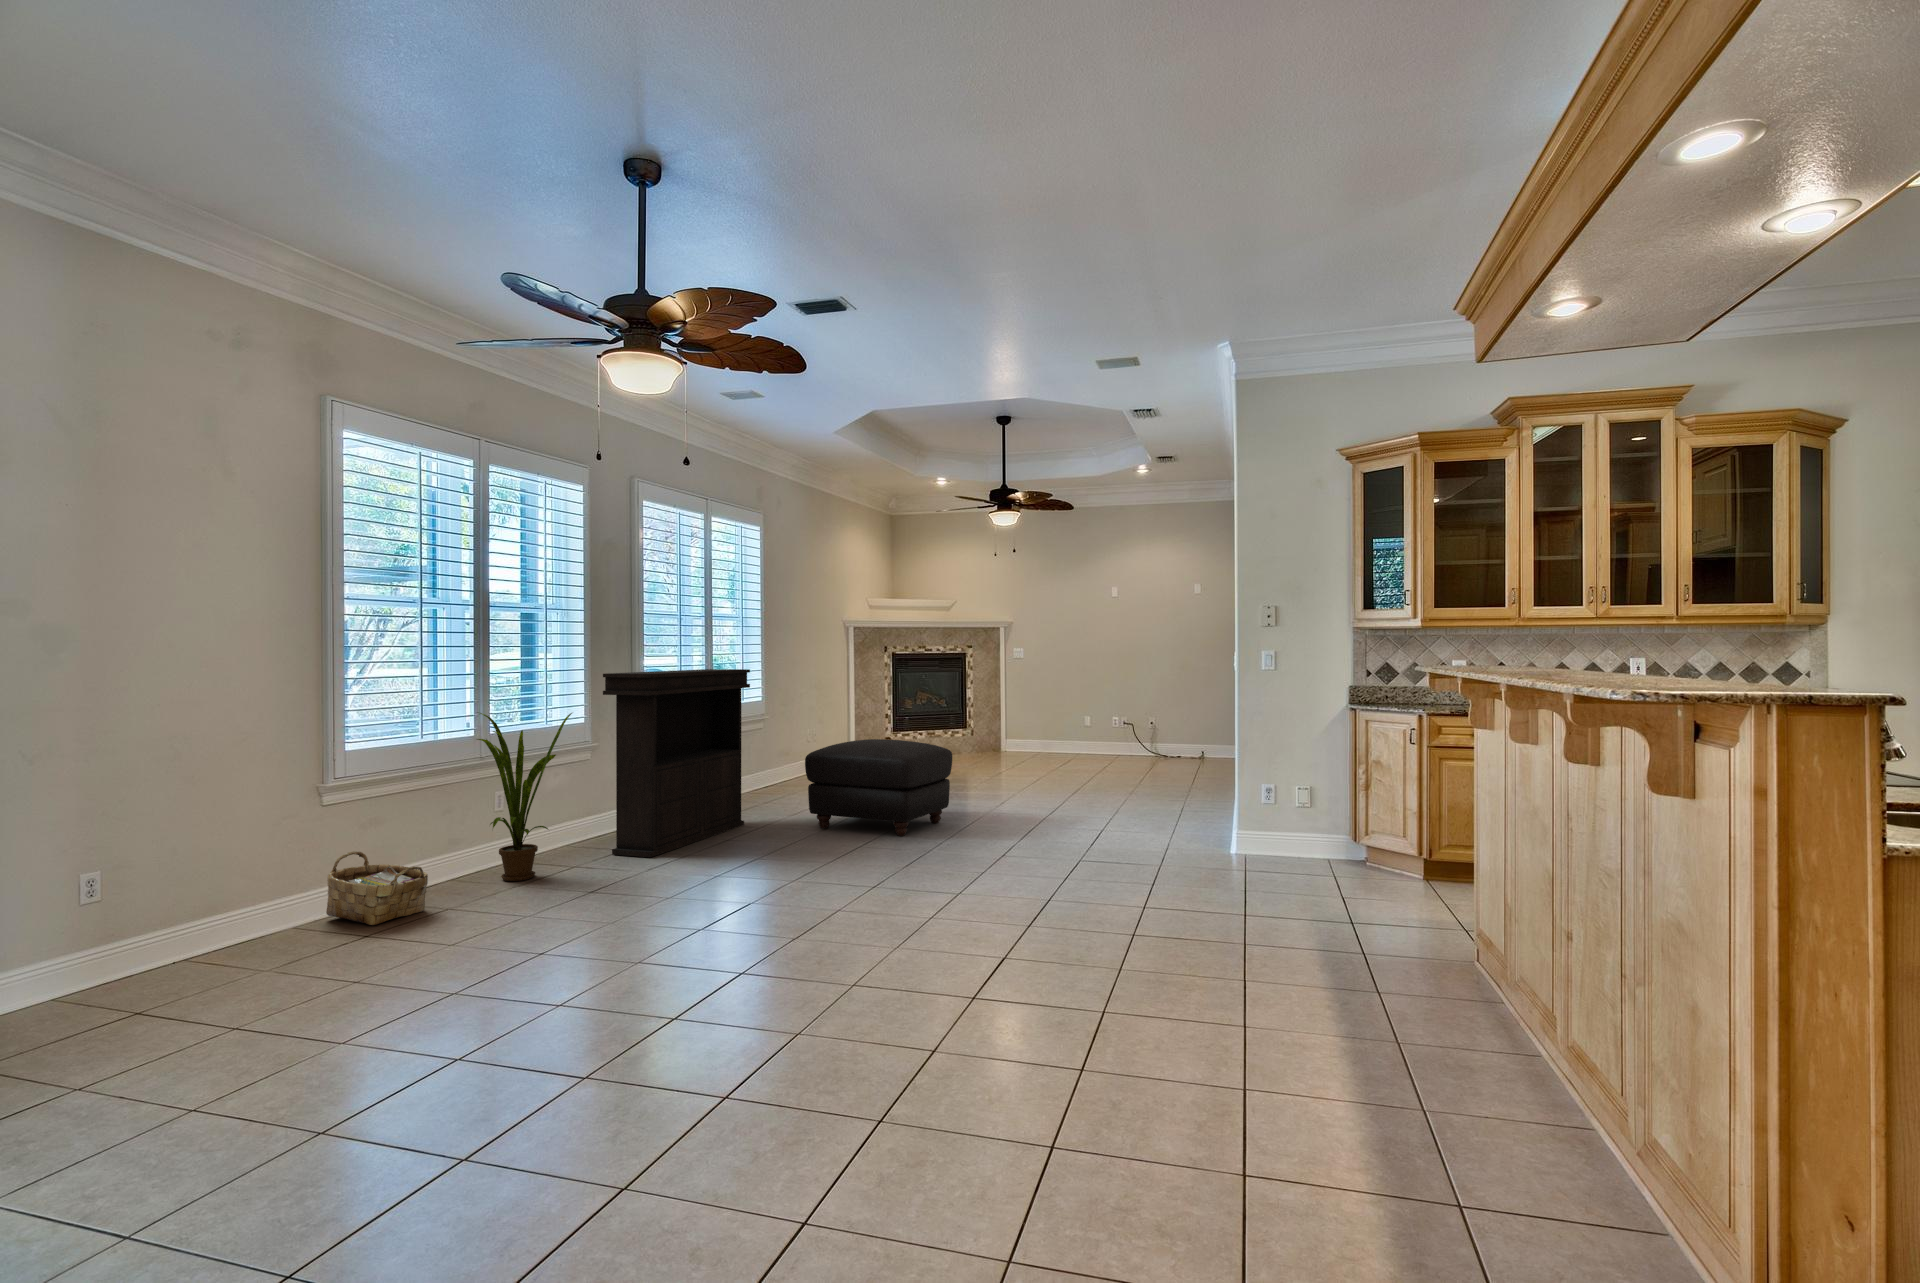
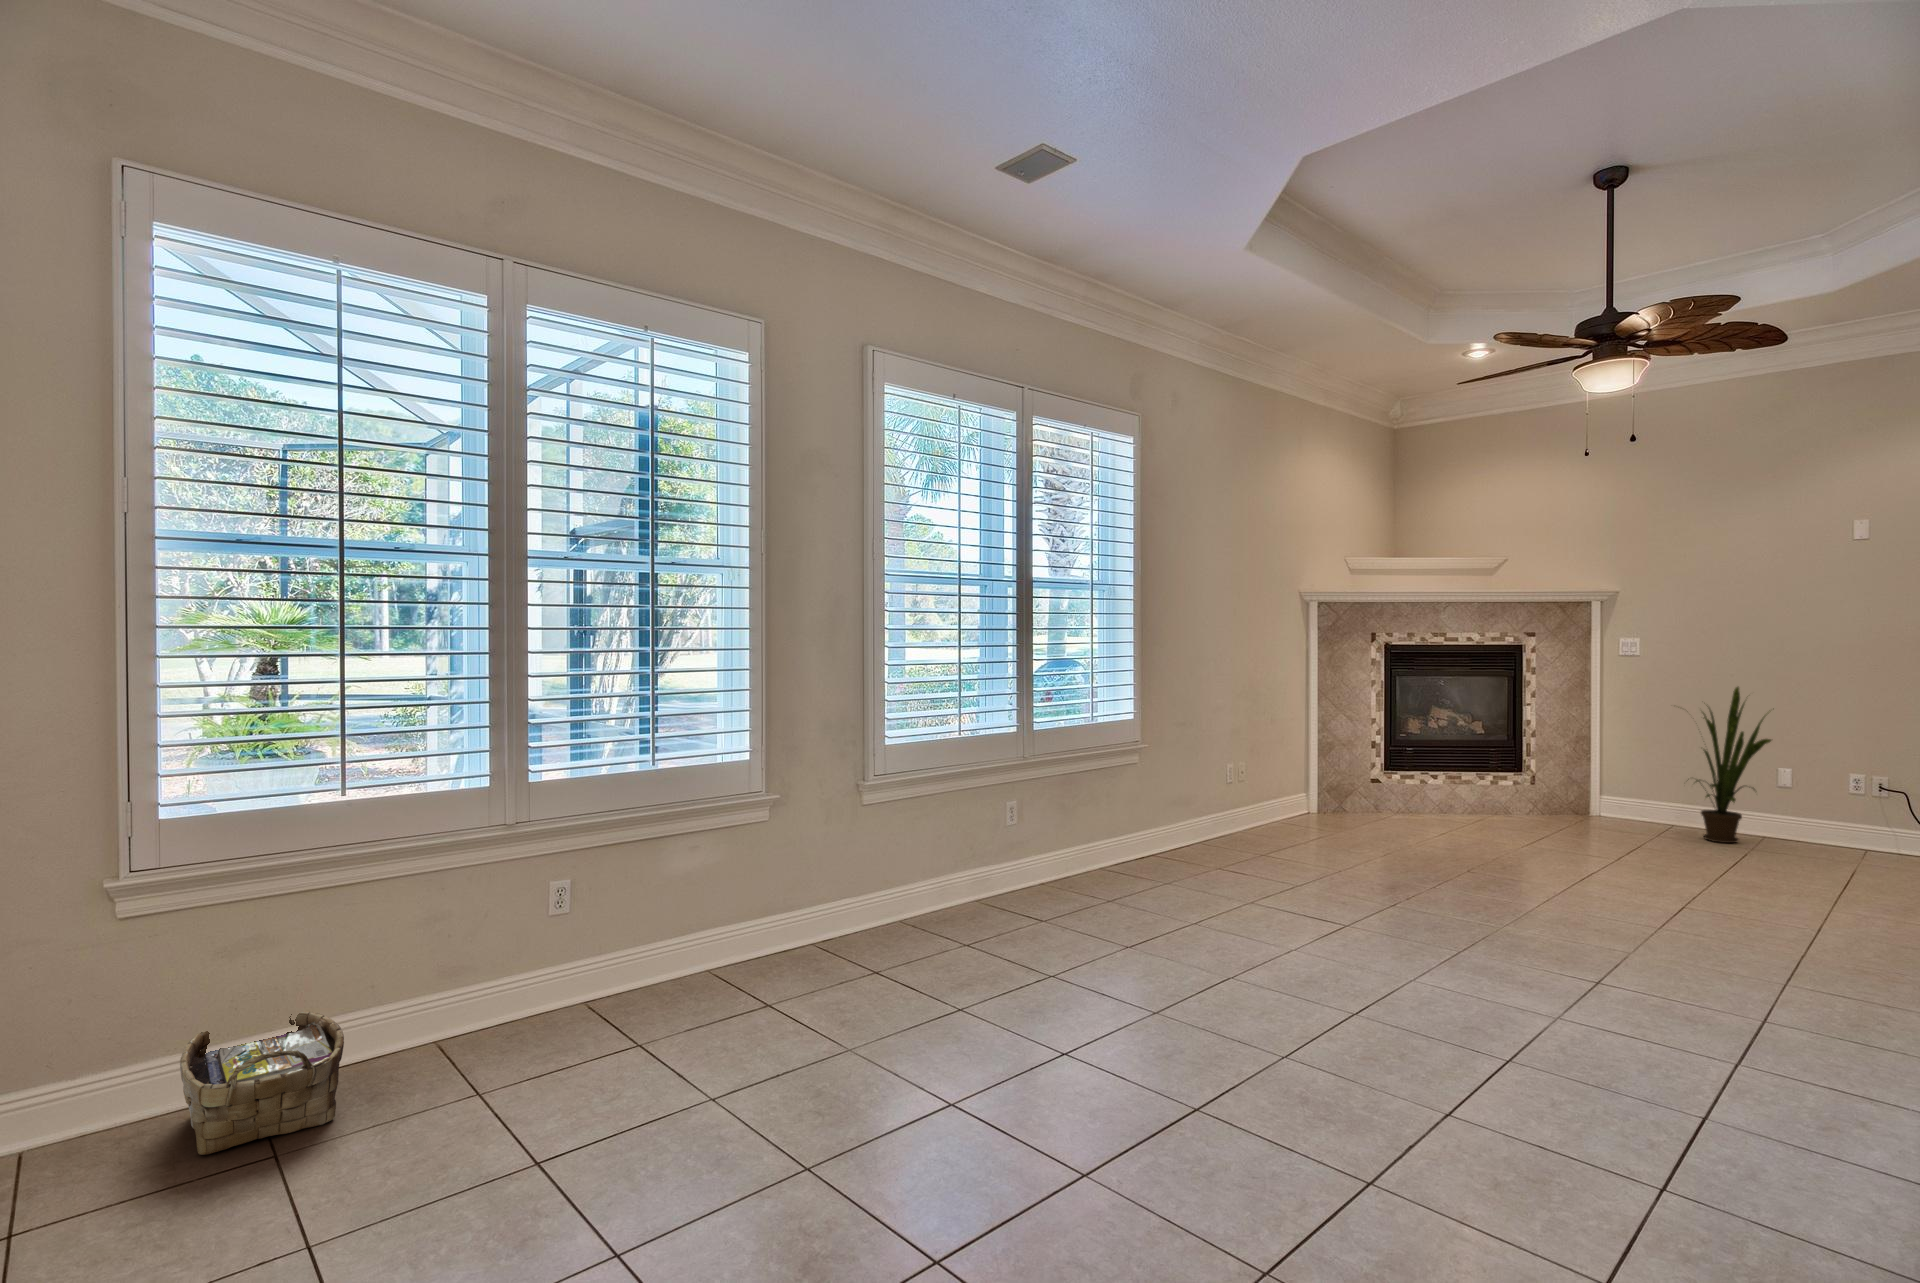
console table: present [603,669,750,857] -> none [754,673,1057,1030]
house plant: present [477,713,572,881] -> present [1696,687,1771,843]
ottoman: present [805,739,952,836] -> none [1141,821,1470,1063]

